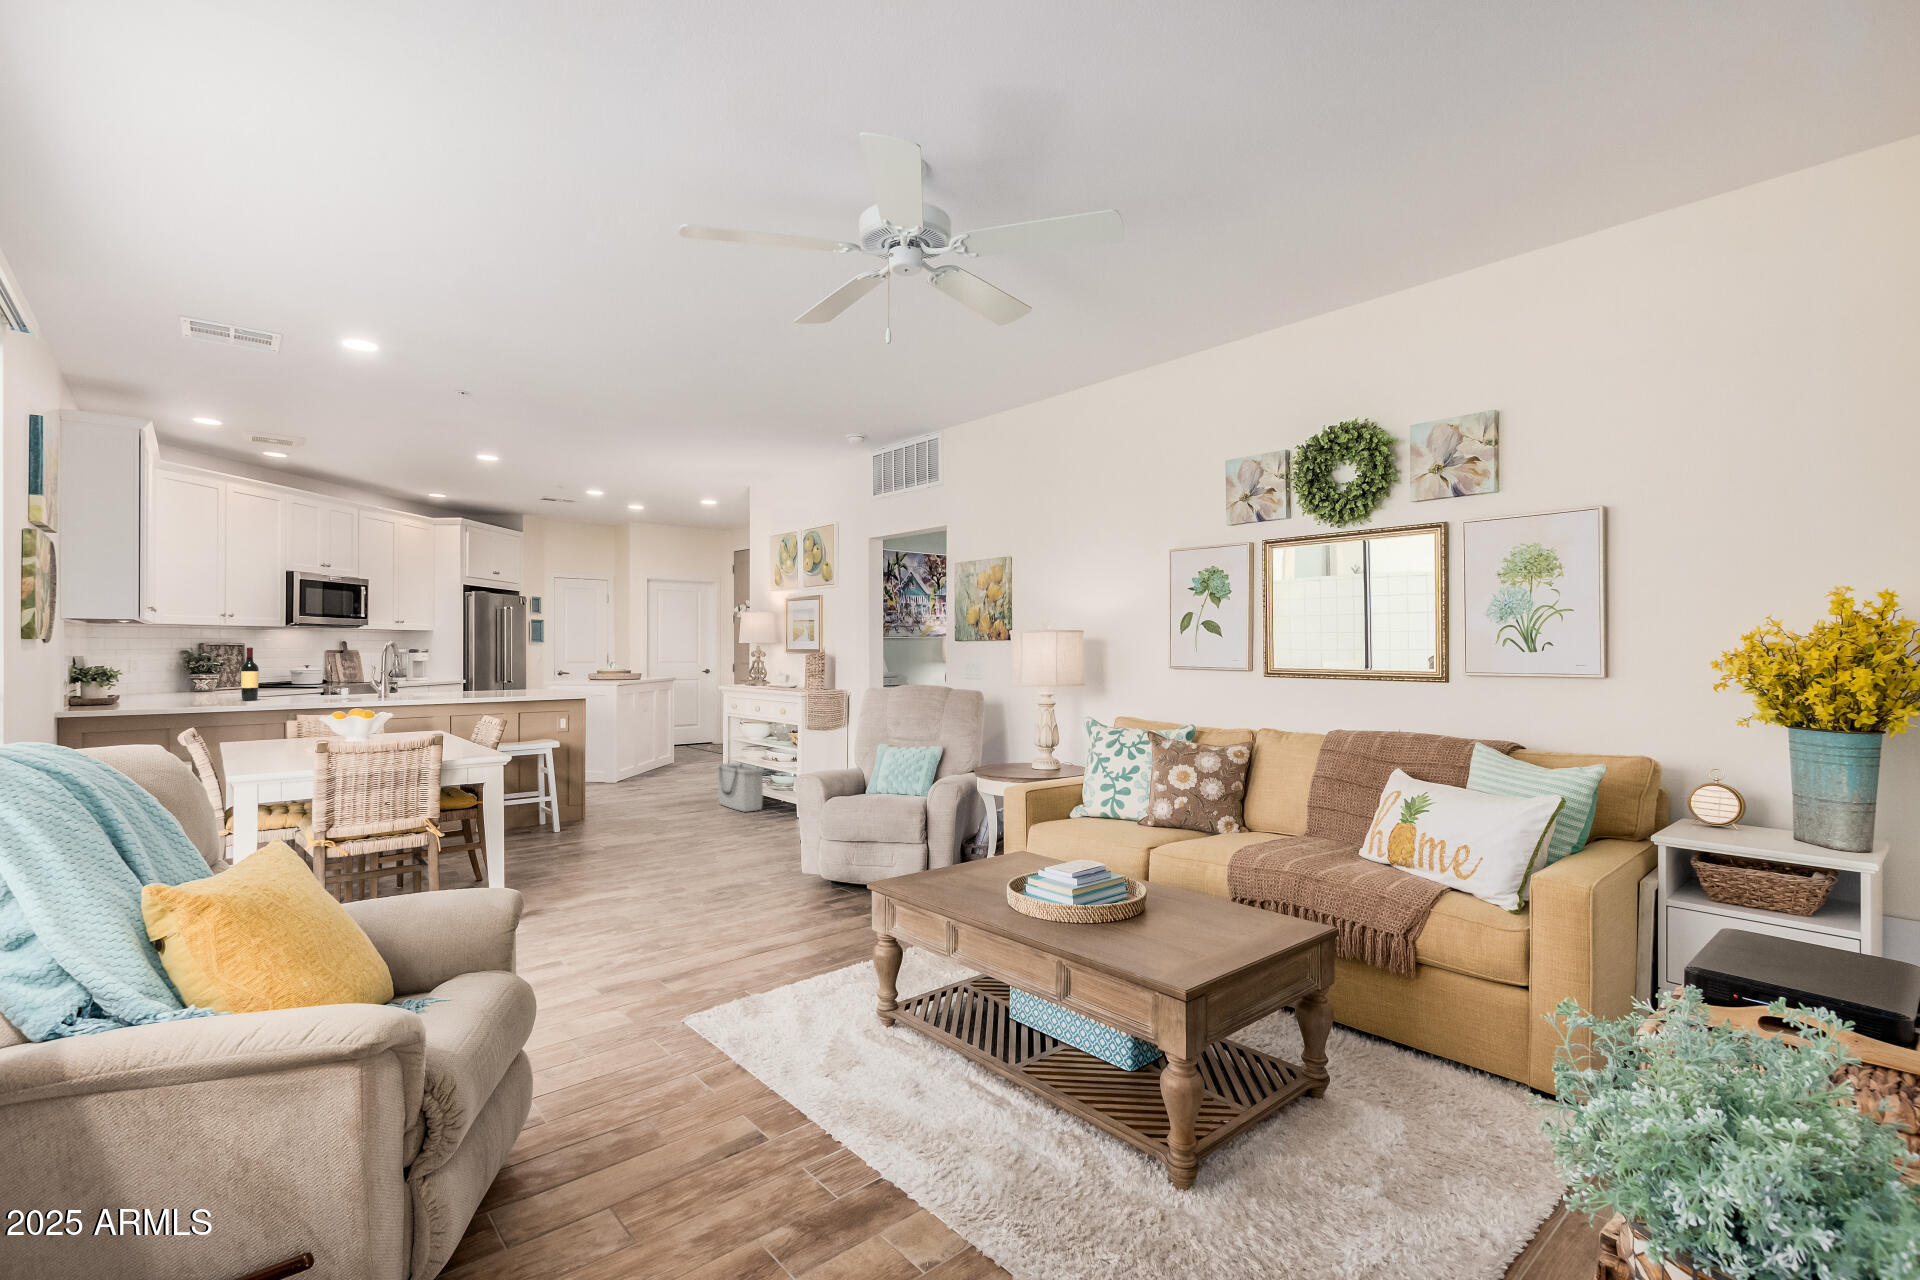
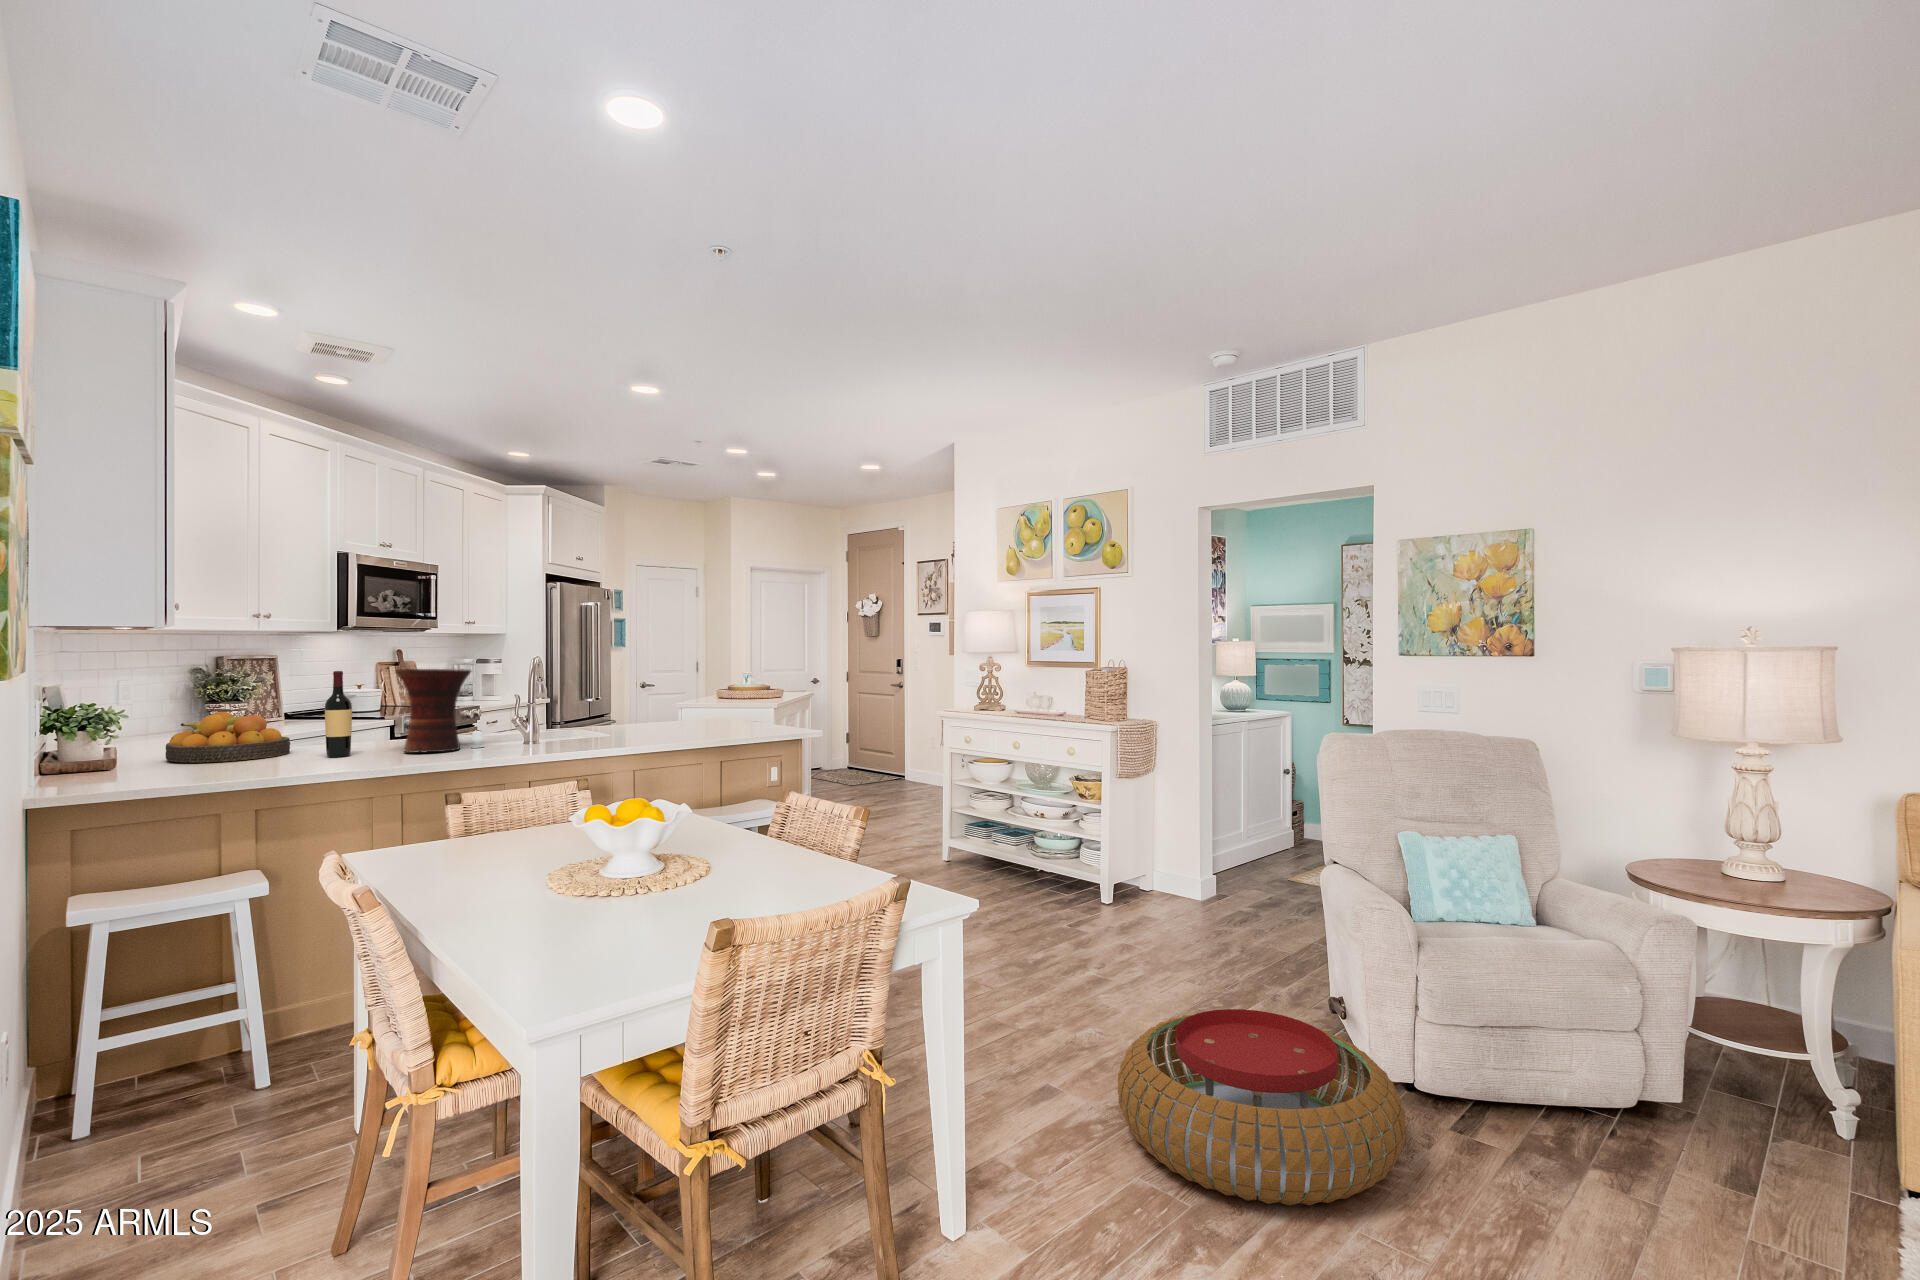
vase: none [286,647,338,699] -> present [395,669,471,753]
fruit bowl: none [145,673,225,702] -> present [166,712,290,762]
storage bin: present [717,763,764,812] -> none [953,819,1035,894]
pouf: none [631,842,791,926] -> present [1118,1009,1405,1206]

